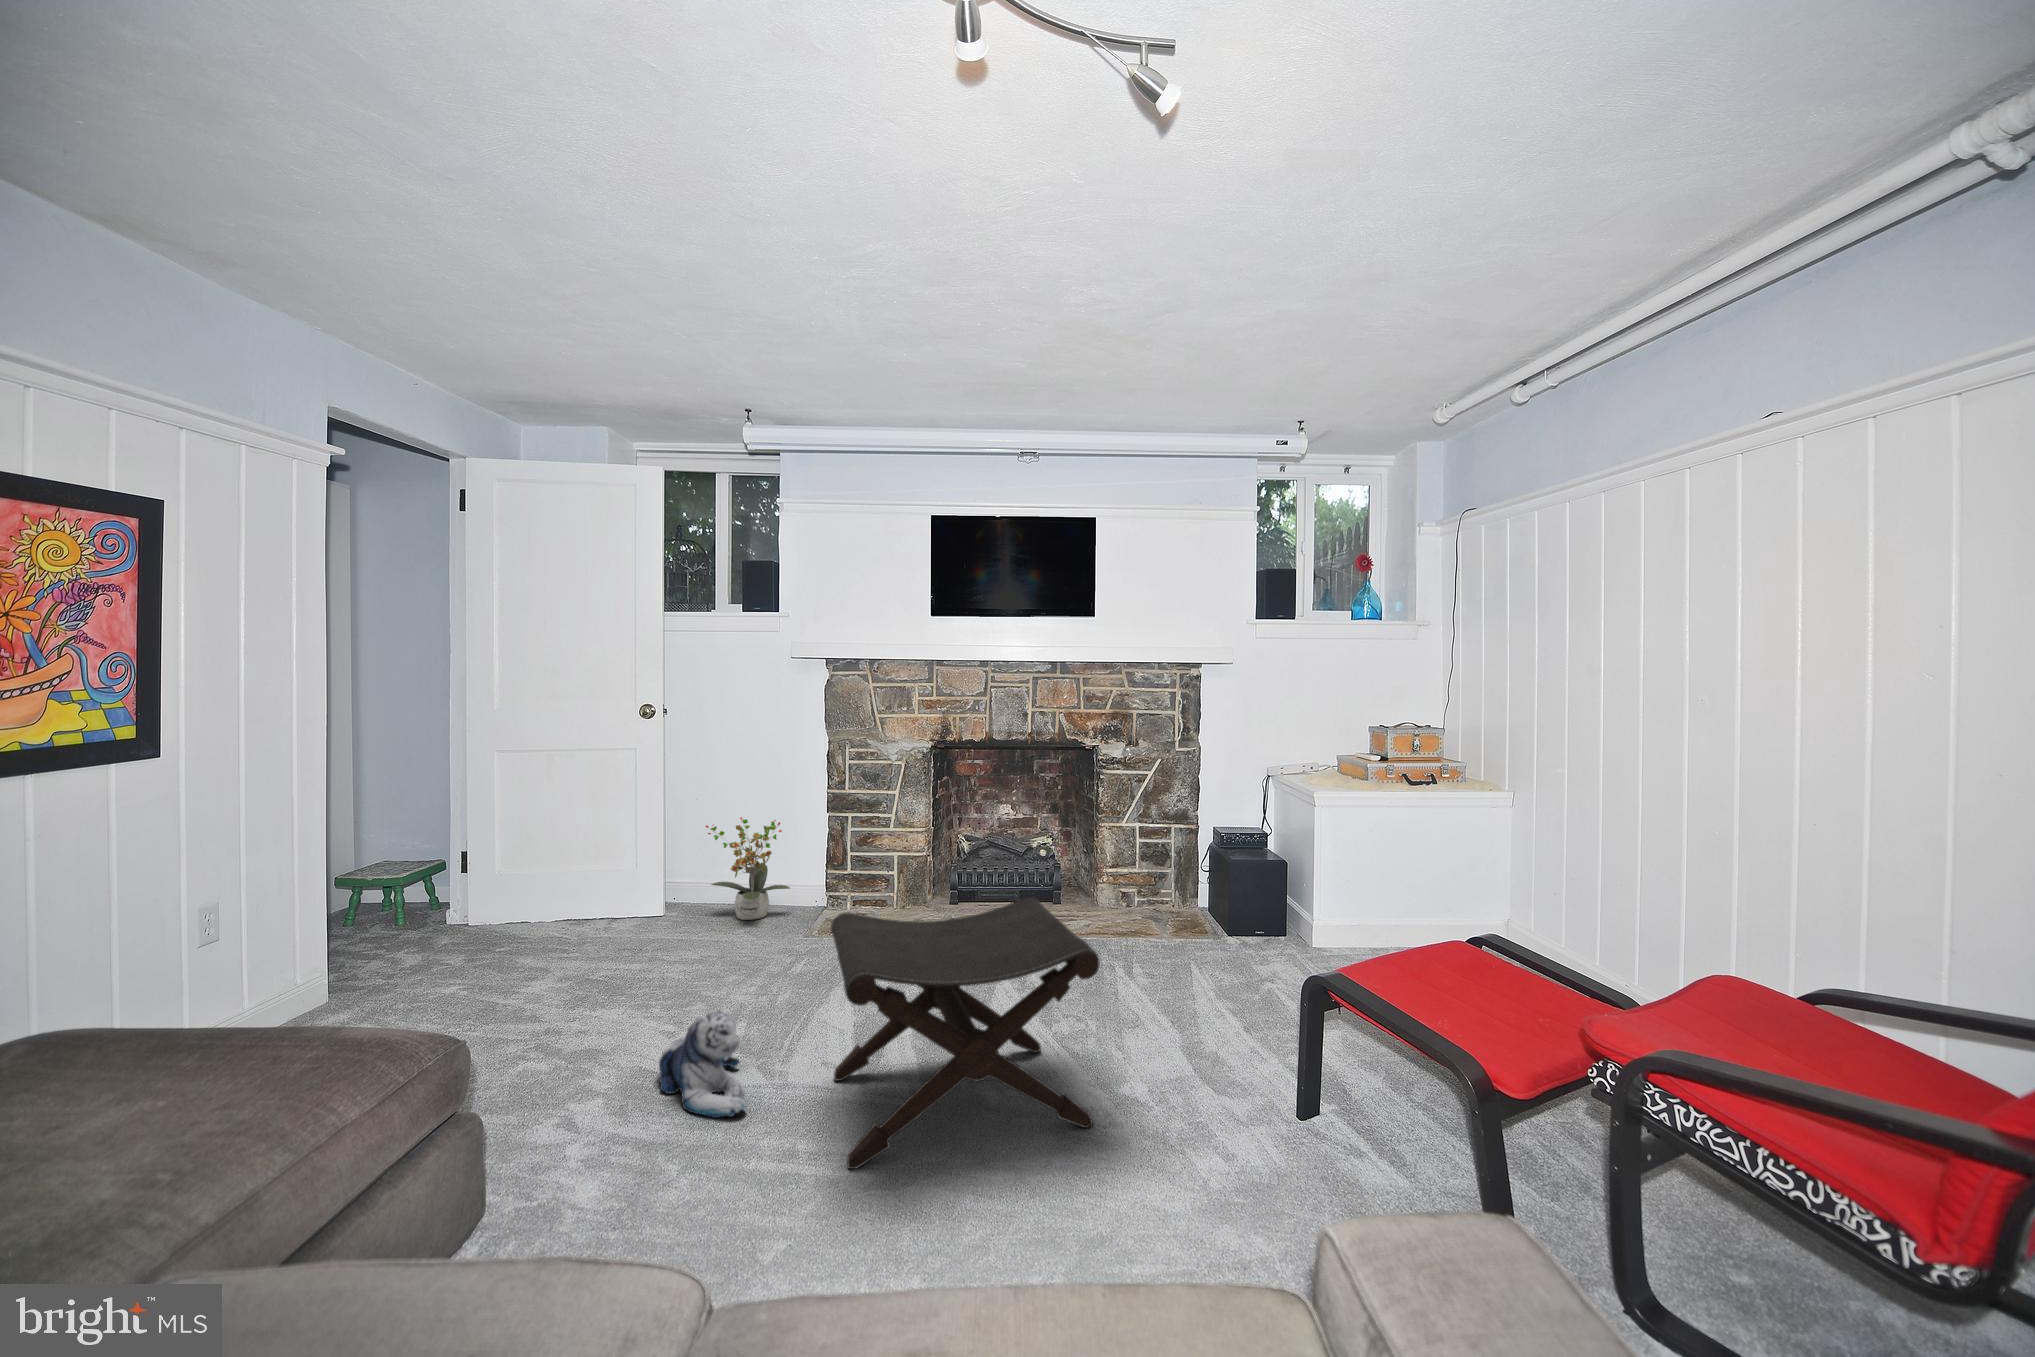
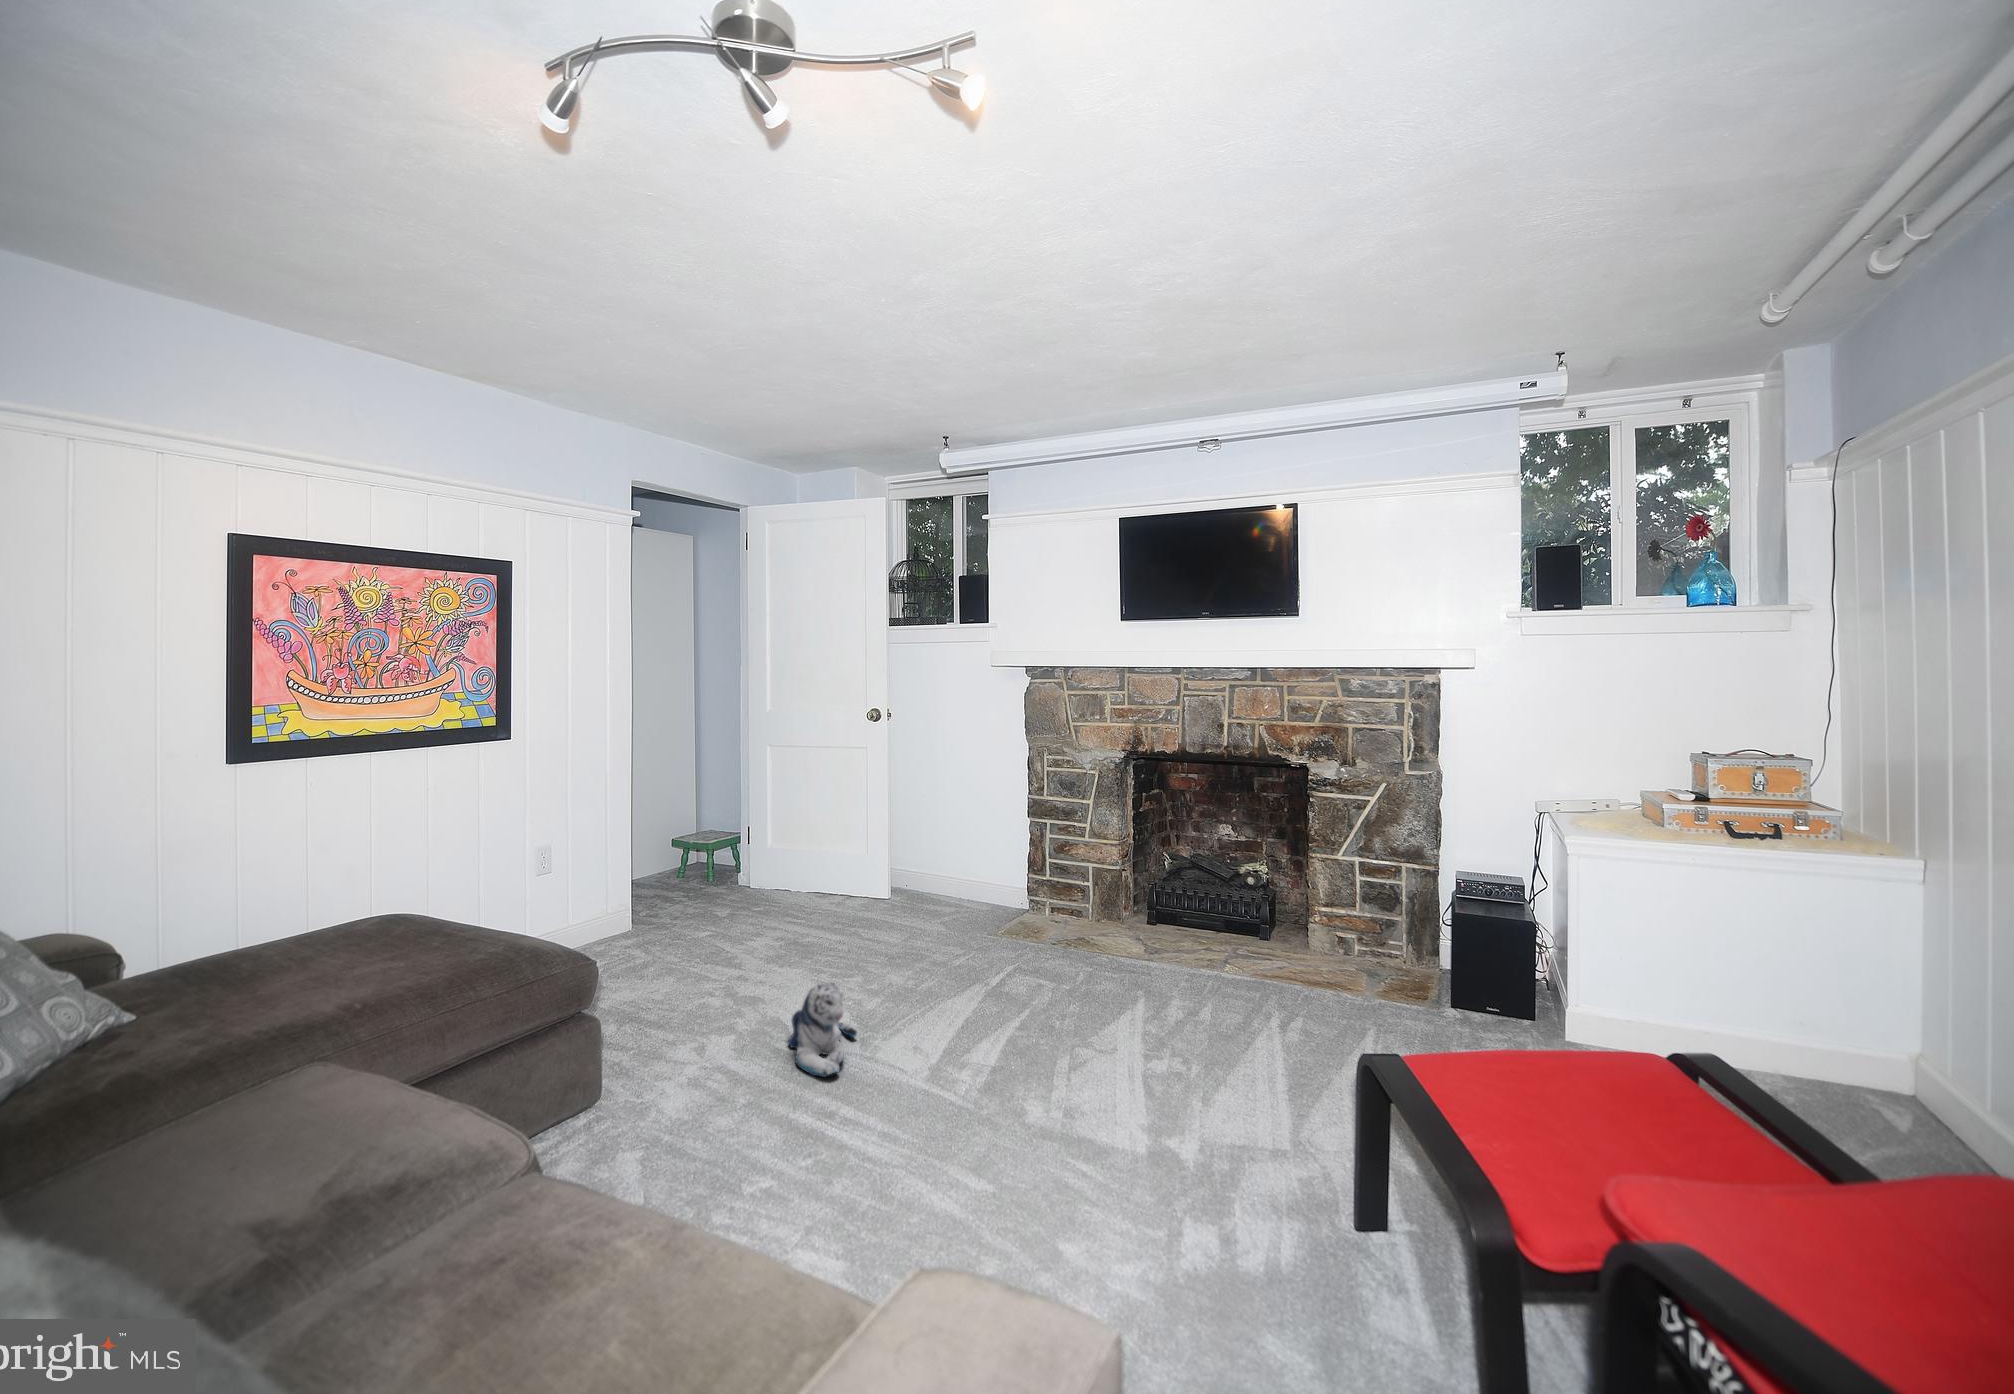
potted plant: present [706,817,790,920] -> none [915,818,986,914]
footstool: present [831,897,1100,1169] -> none [880,909,1141,1168]

